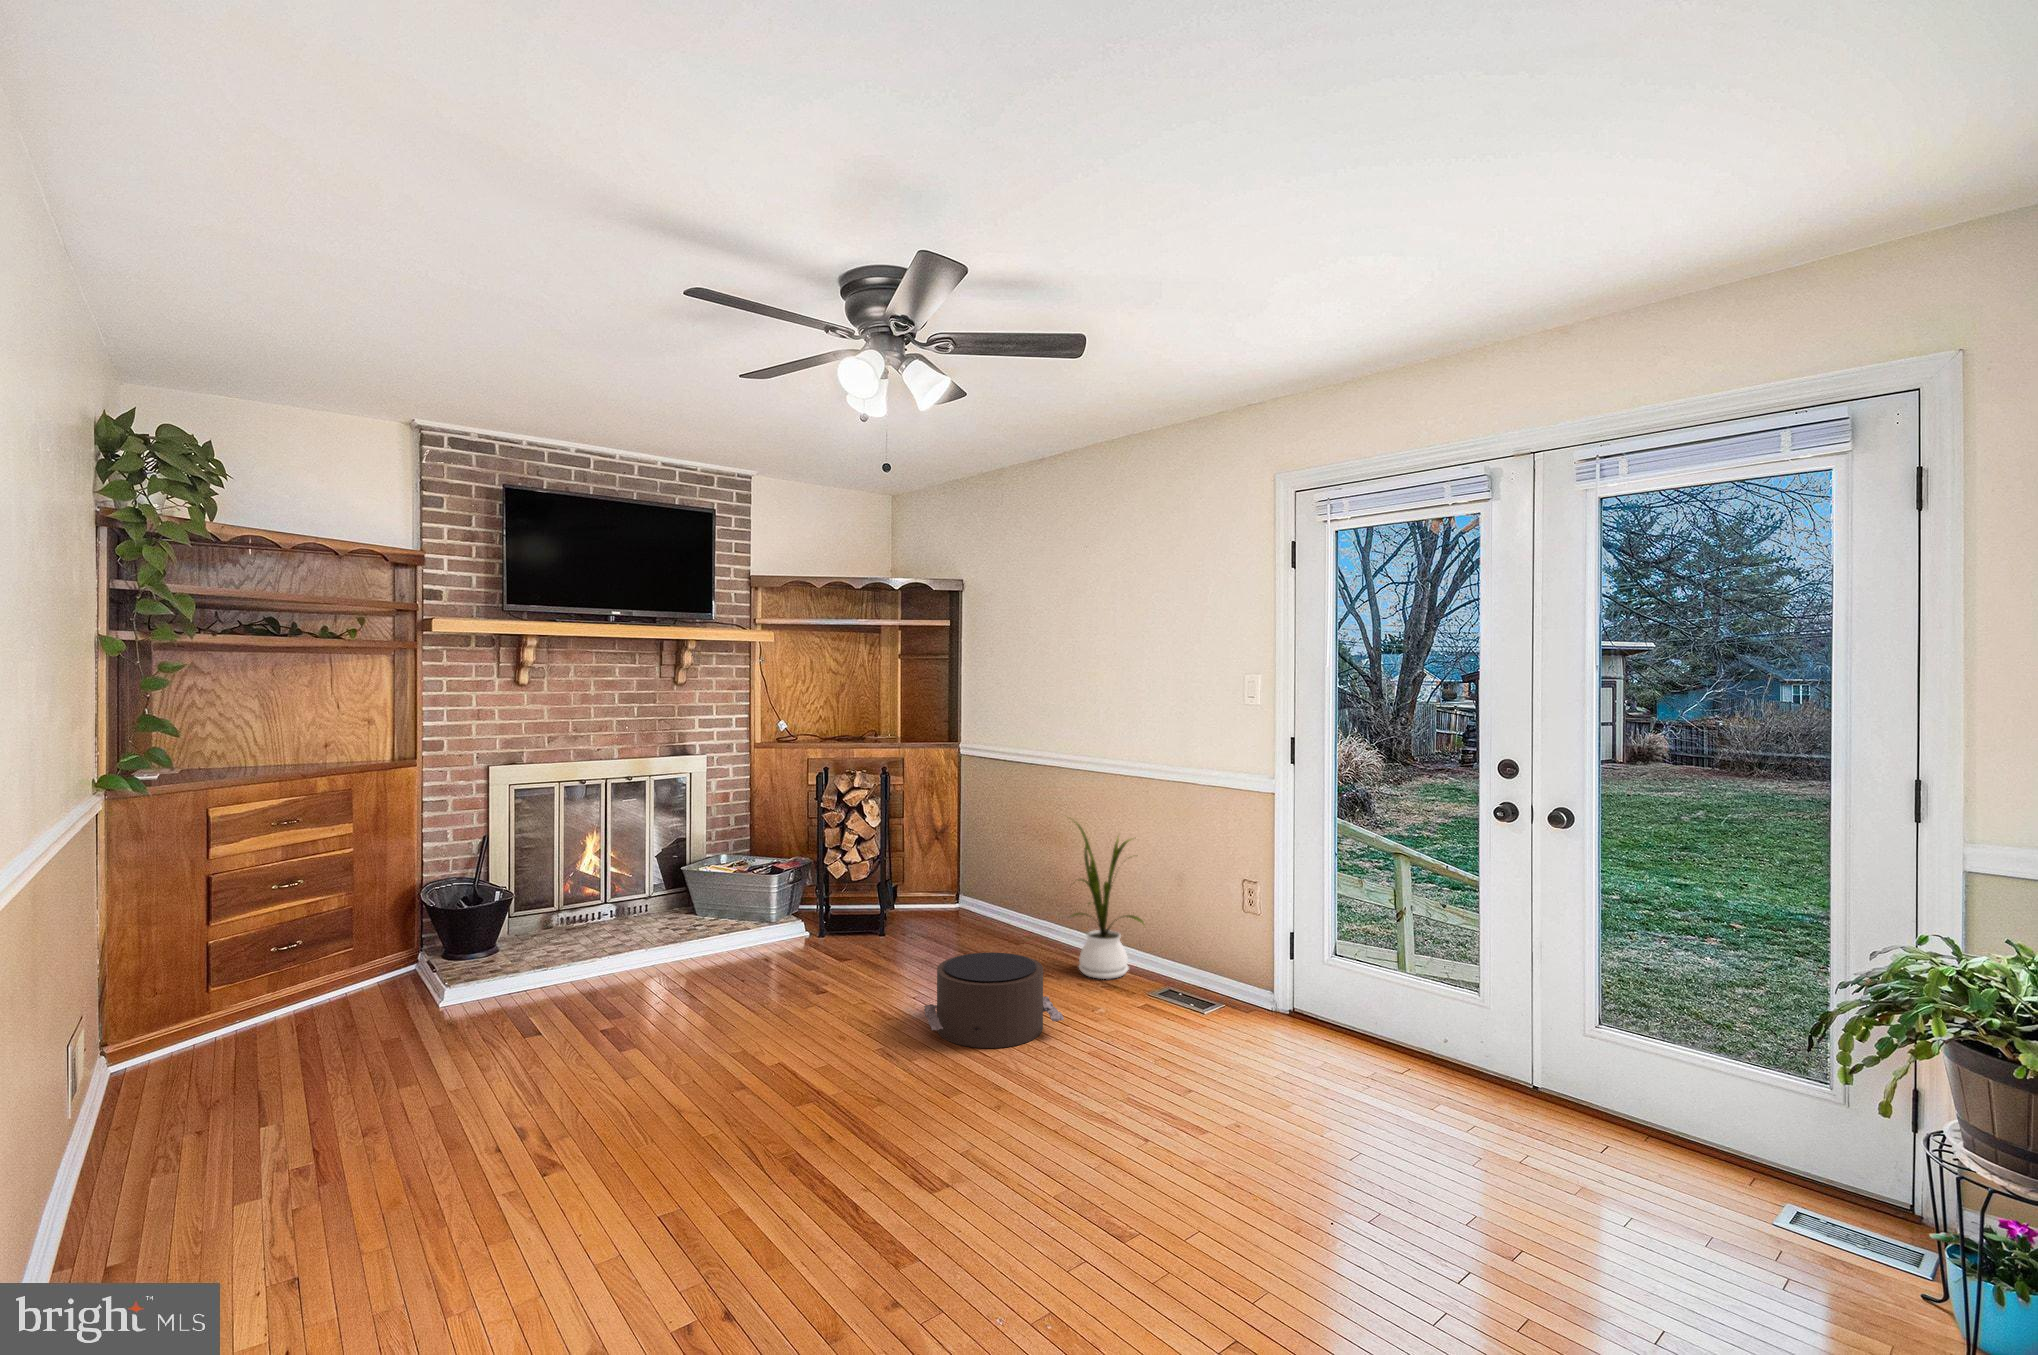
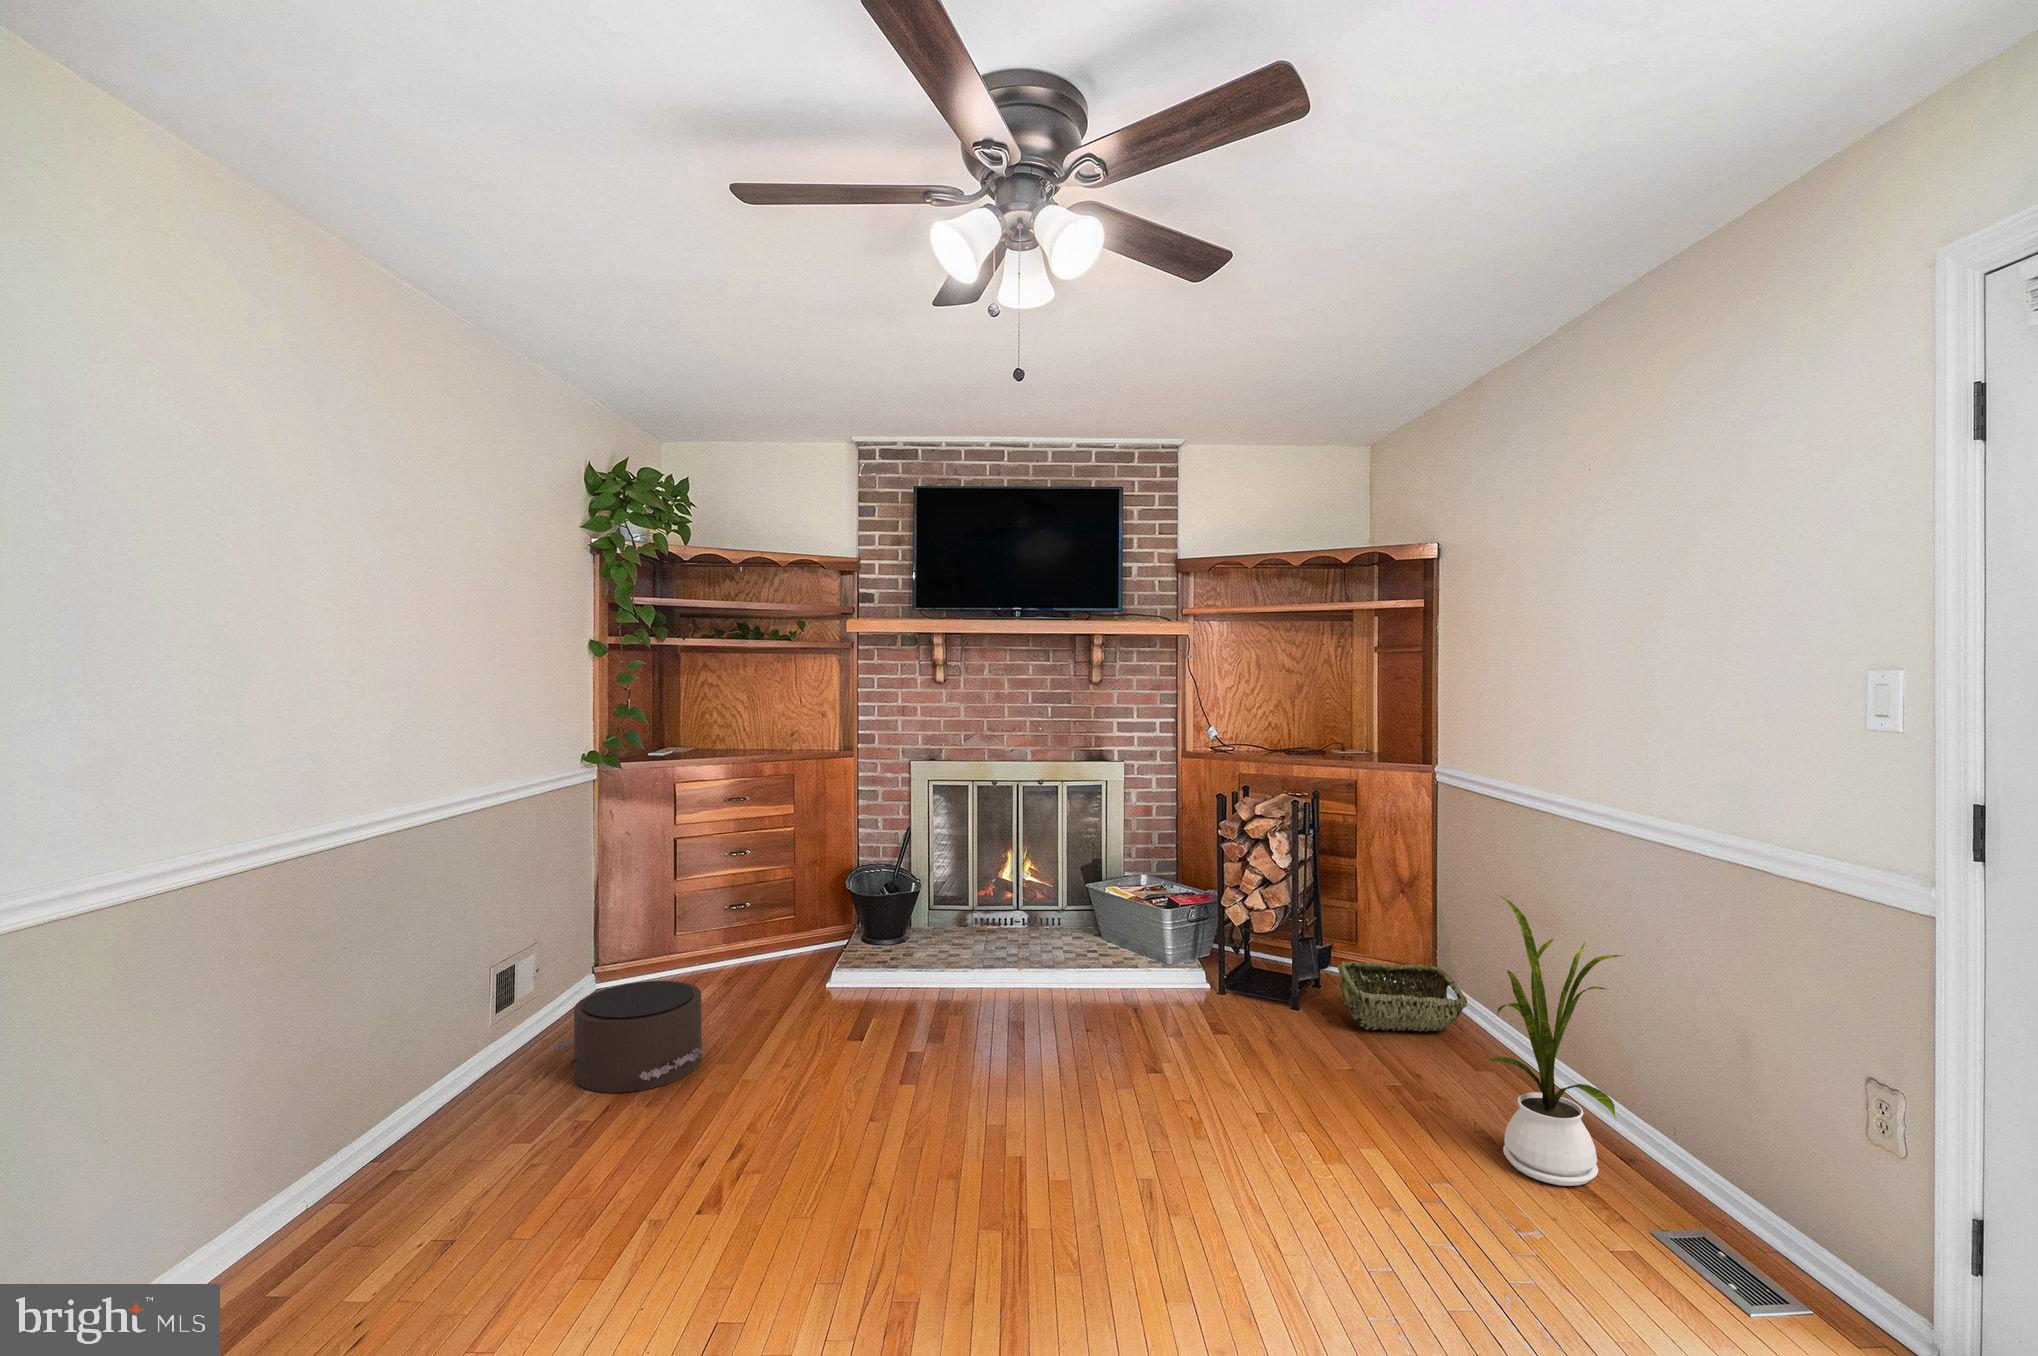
woven basket: none [921,883,1007,933] -> present [1338,962,1467,1032]
pouf: present [924,952,1064,1048] -> present [552,981,706,1093]

